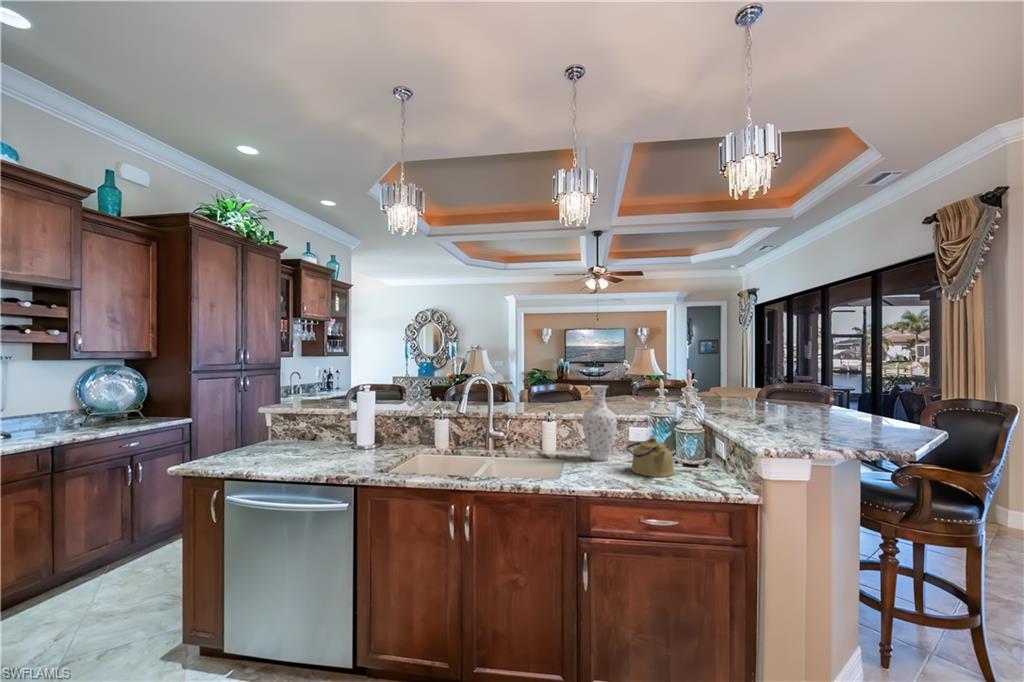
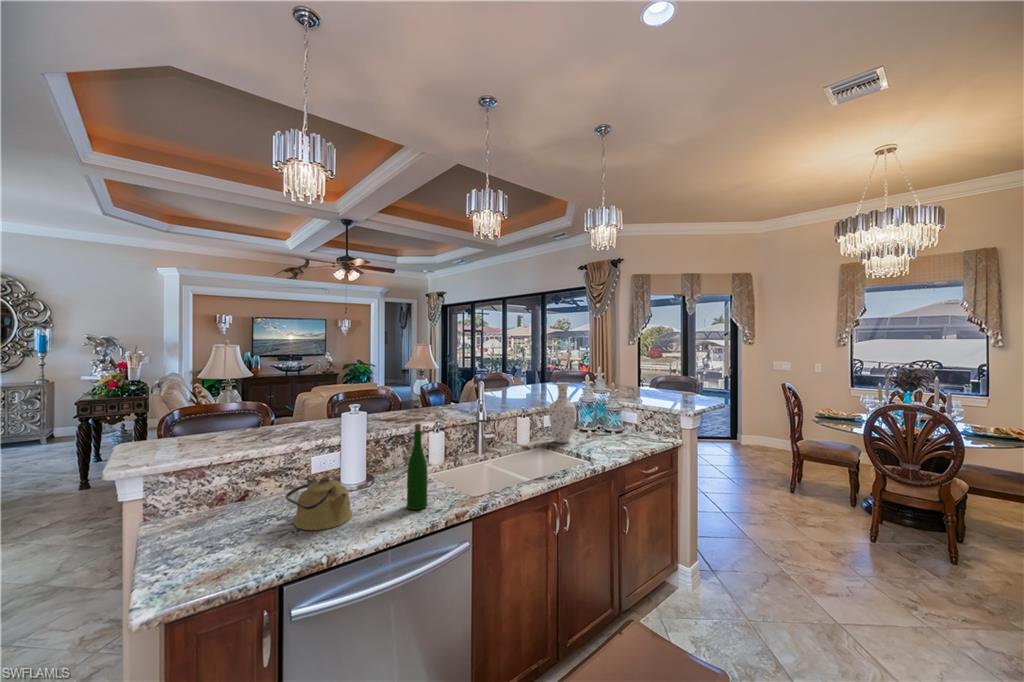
wine bottle: none [330,399,349,467] -> present [407,423,427,510]
kettle: present [626,438,675,477] -> present [286,477,352,530]

